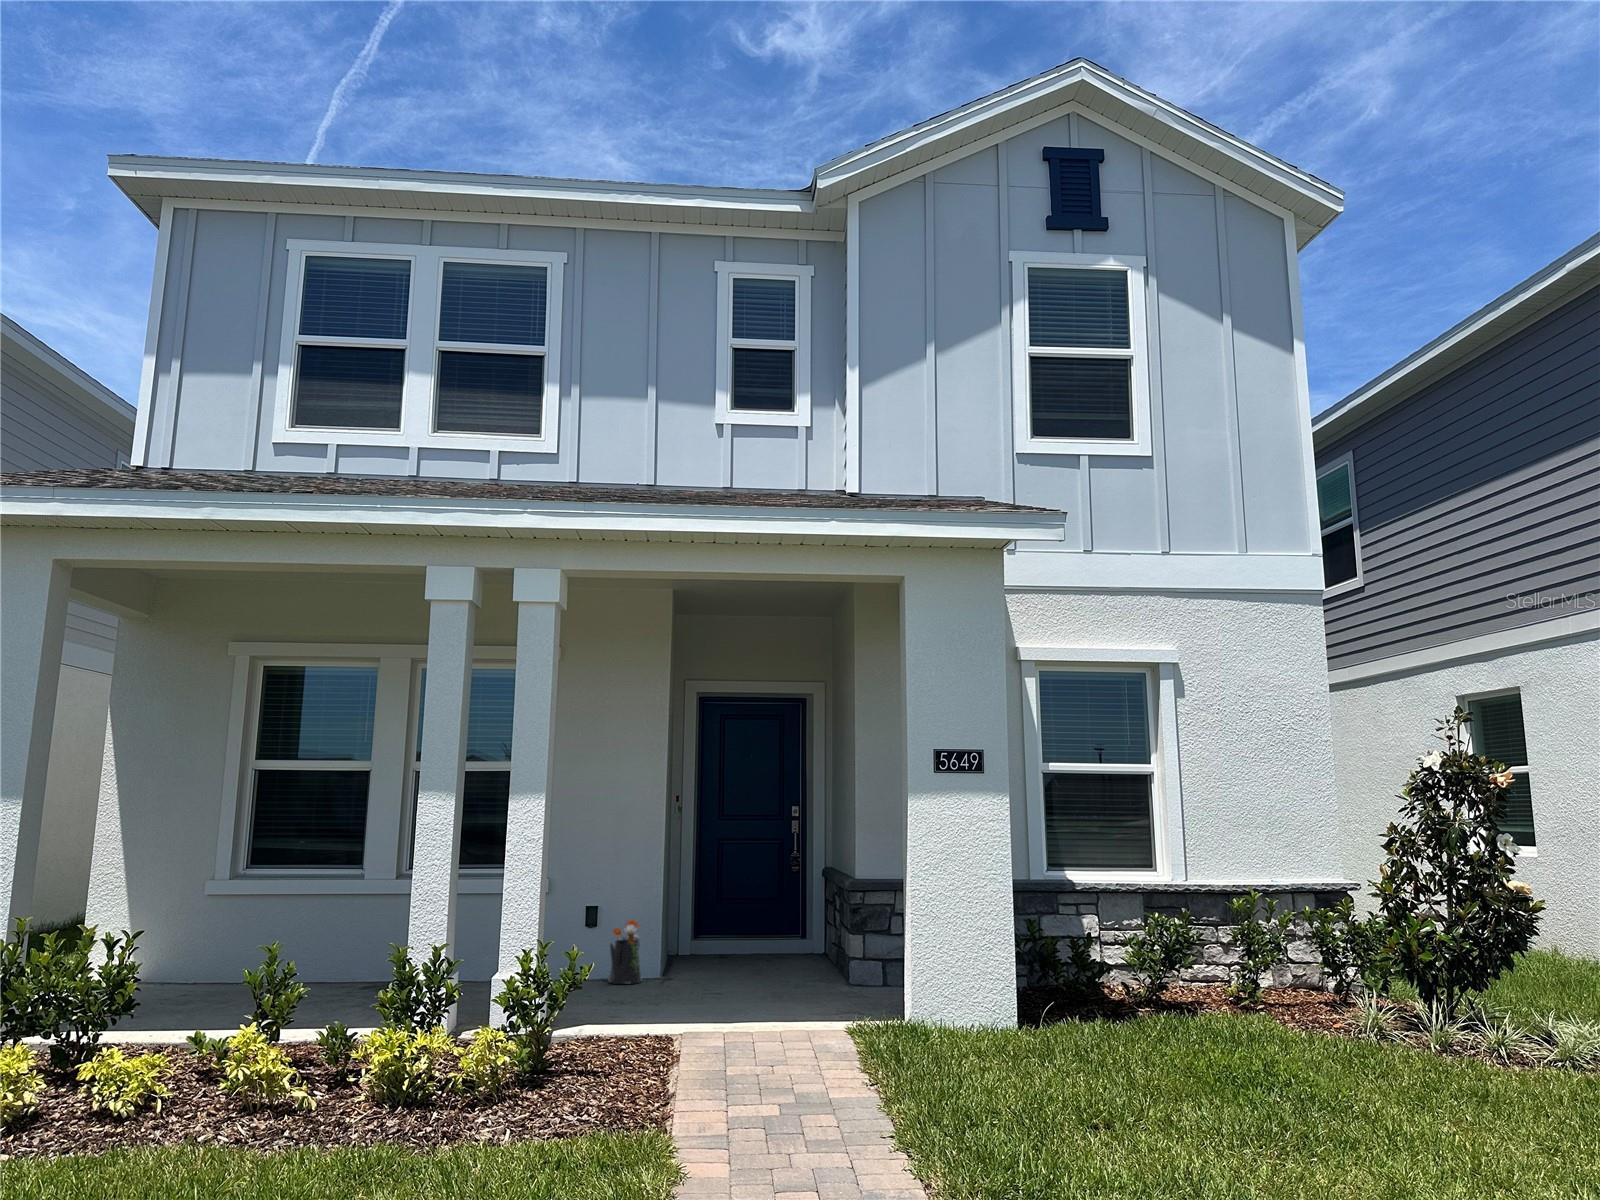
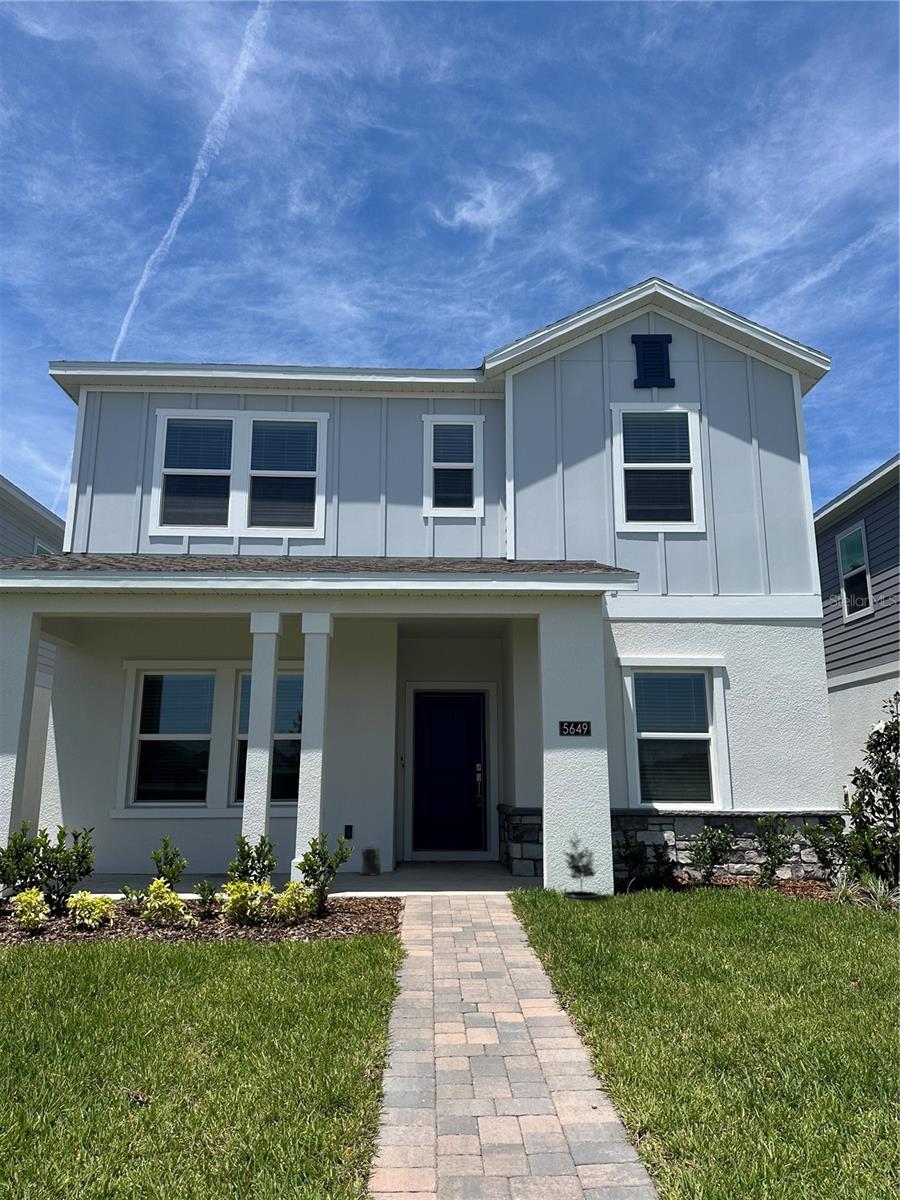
potted tree: none [935,930,997,1041] -> present [564,835,598,898]

